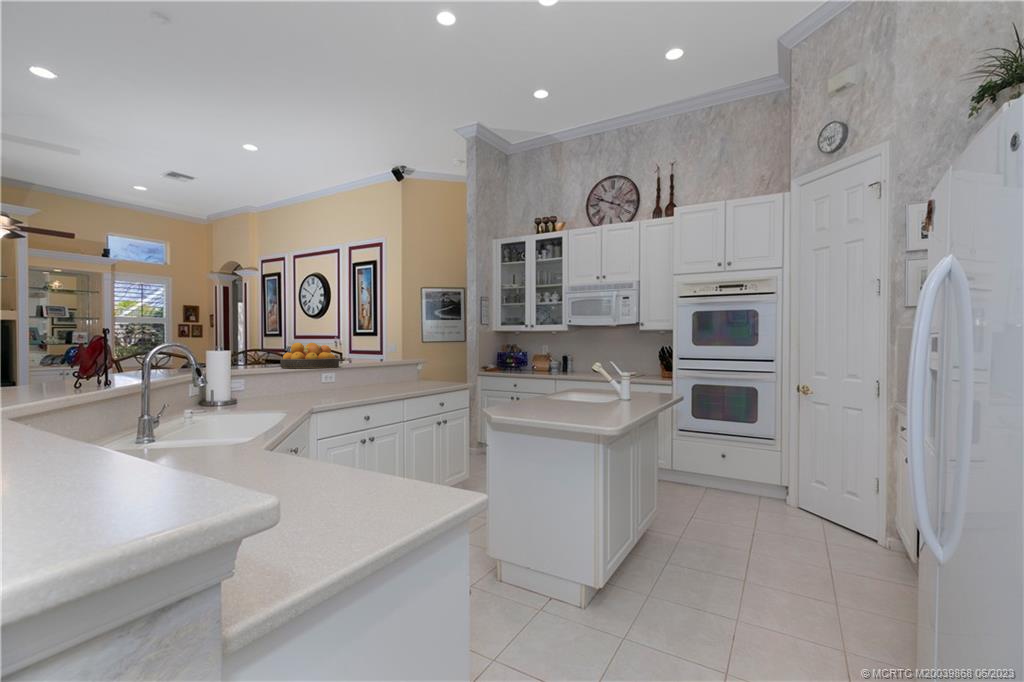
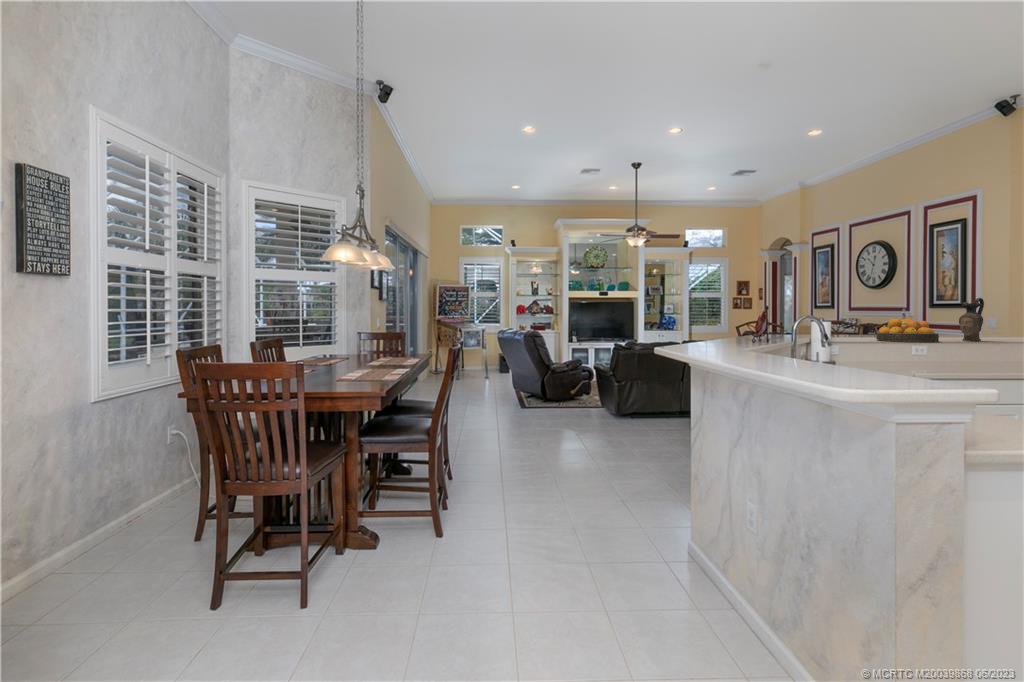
ceramic pitcher: none [358,323,378,365] -> present [959,298,984,341]

